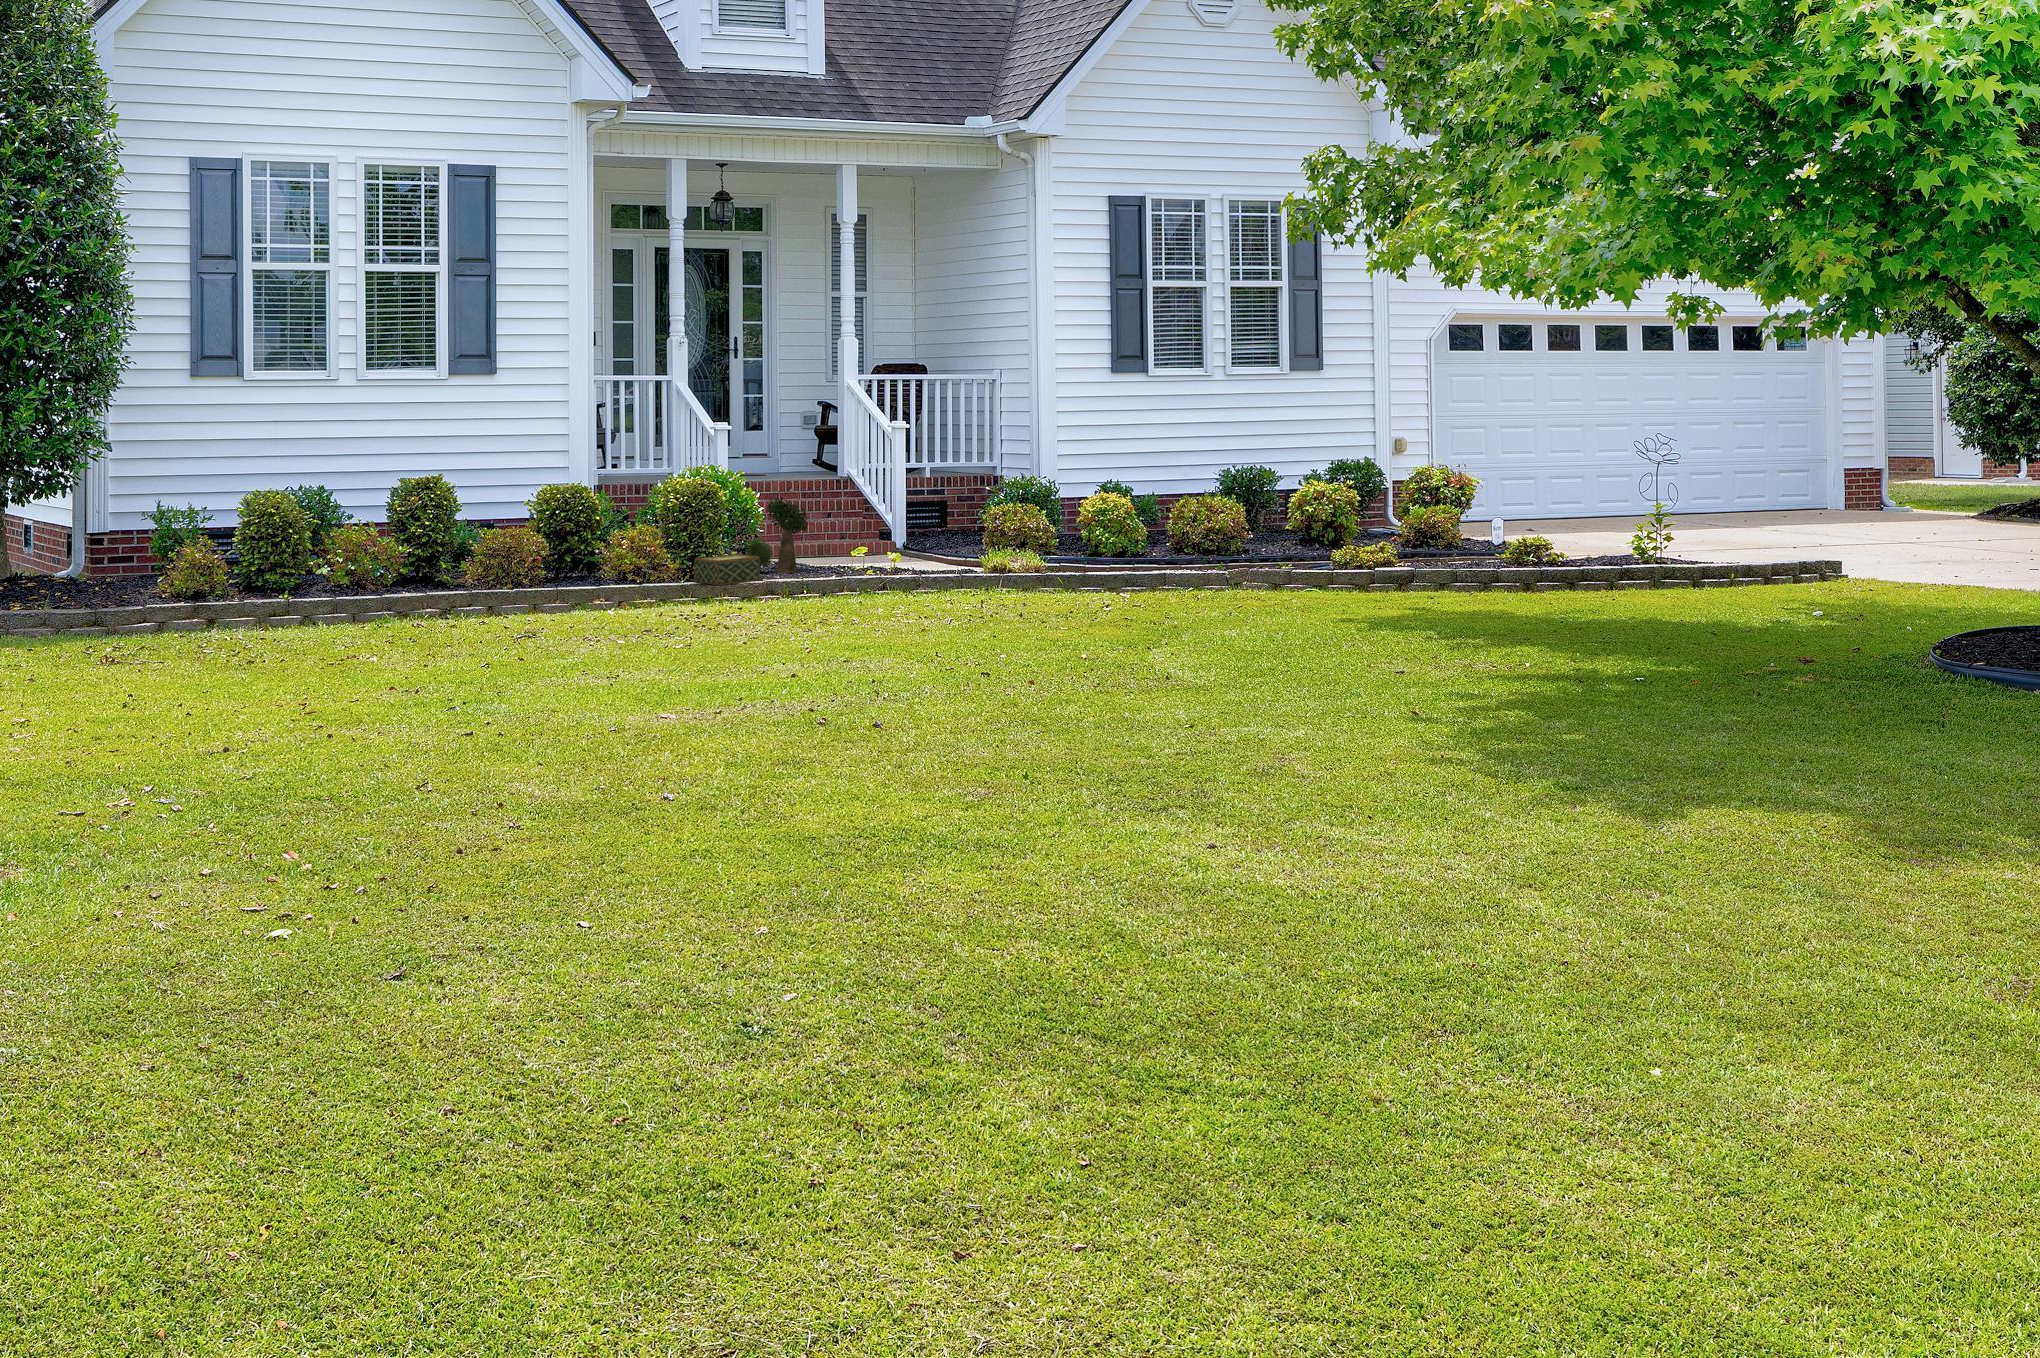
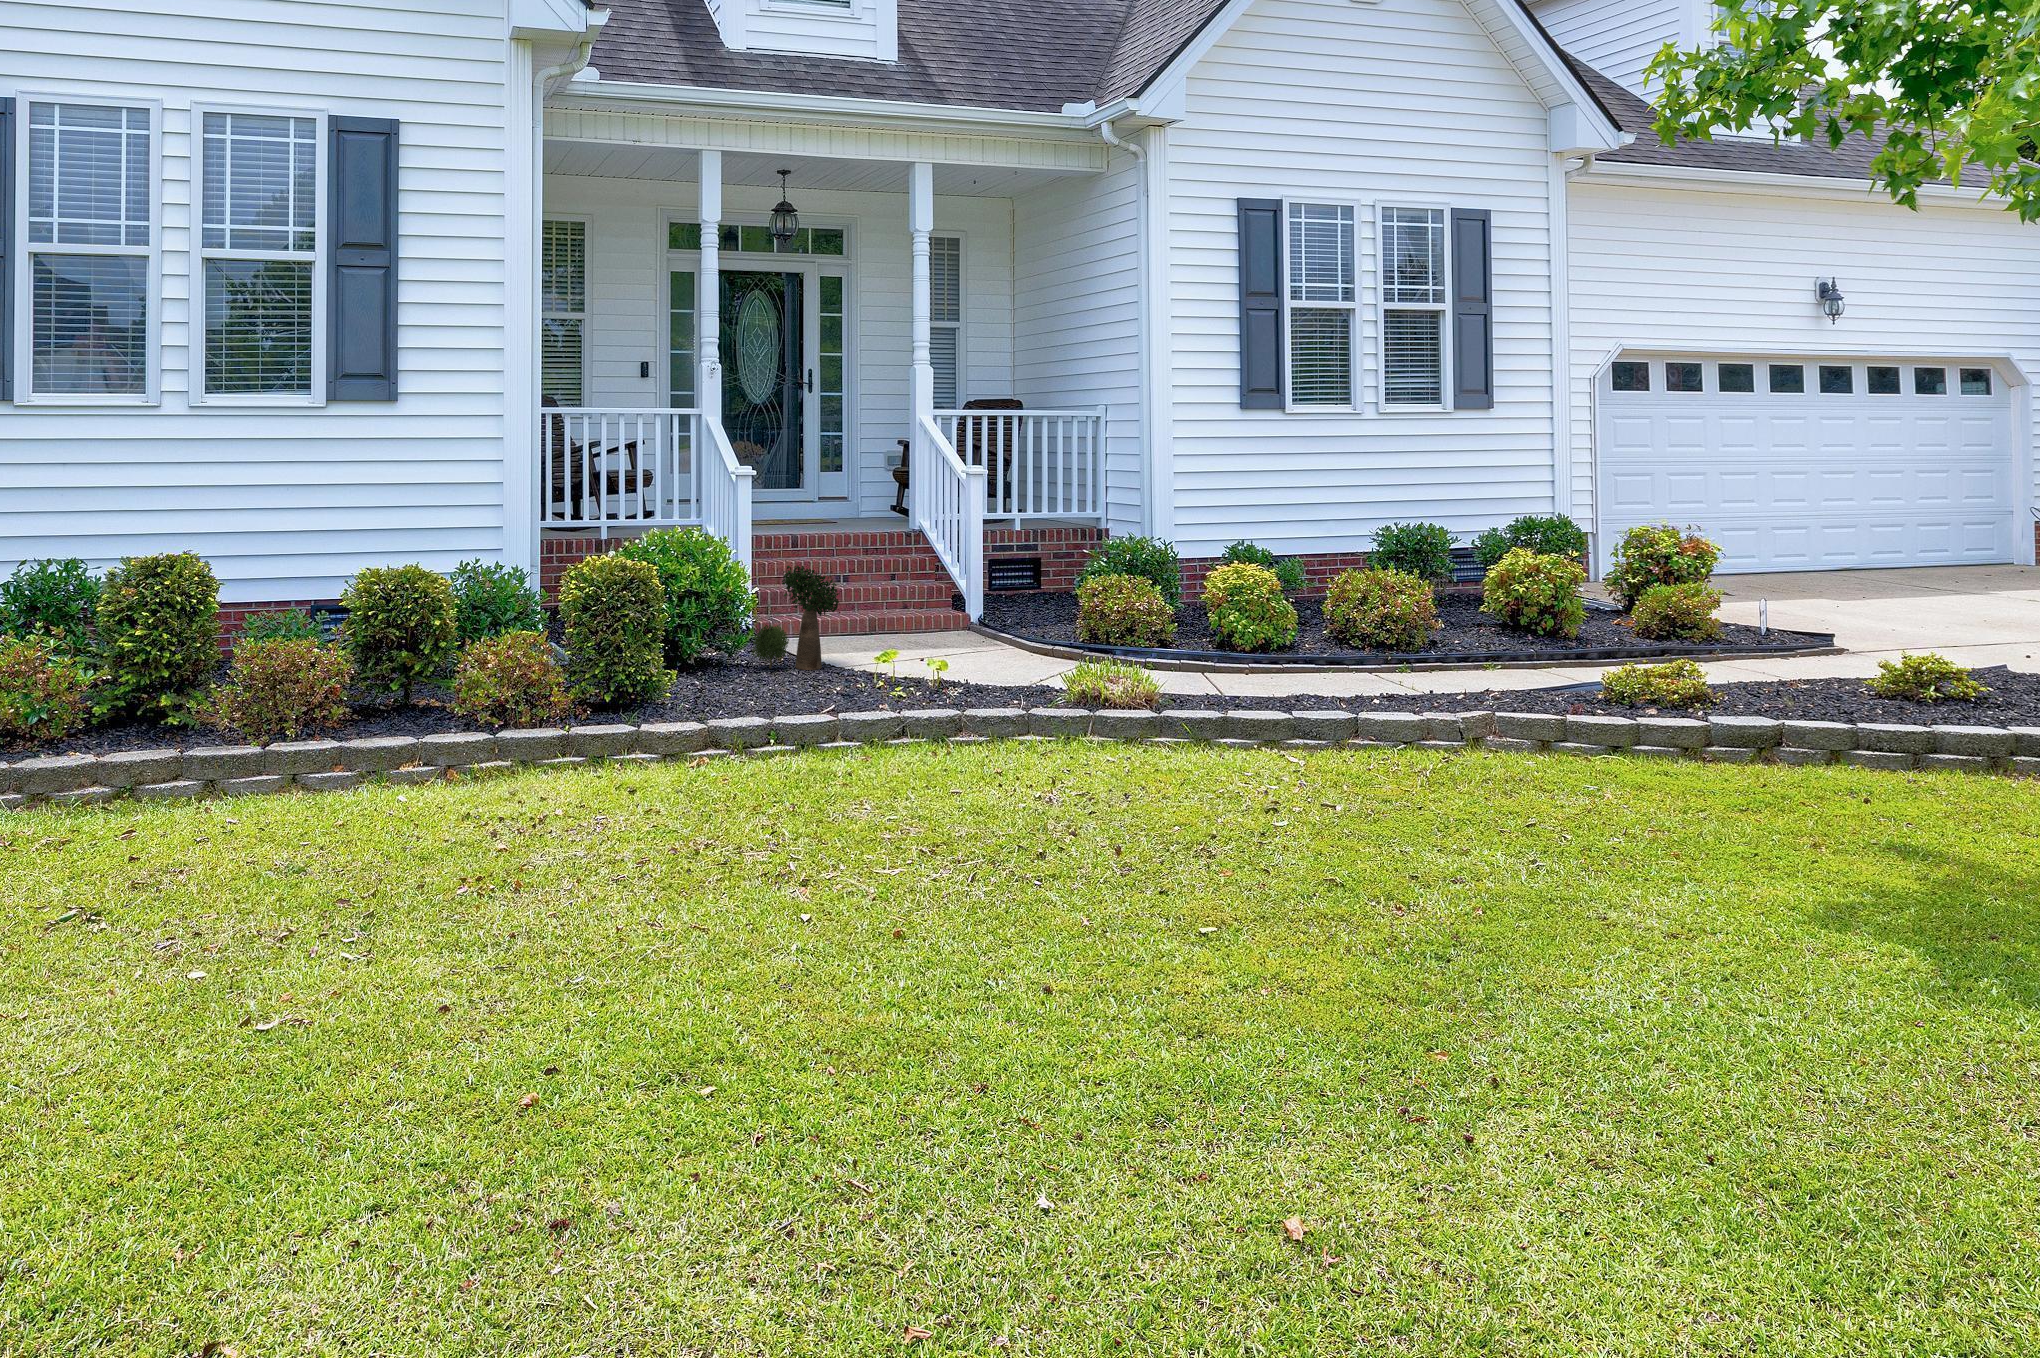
woven basket: present [694,554,760,585] -> none [662,646,759,697]

